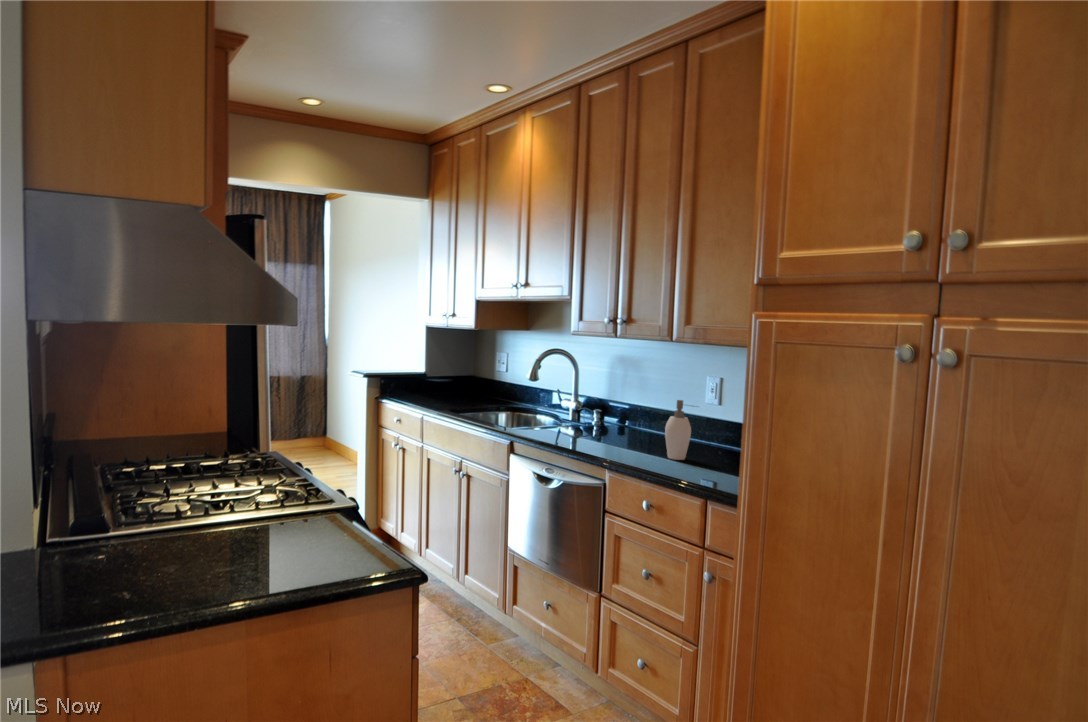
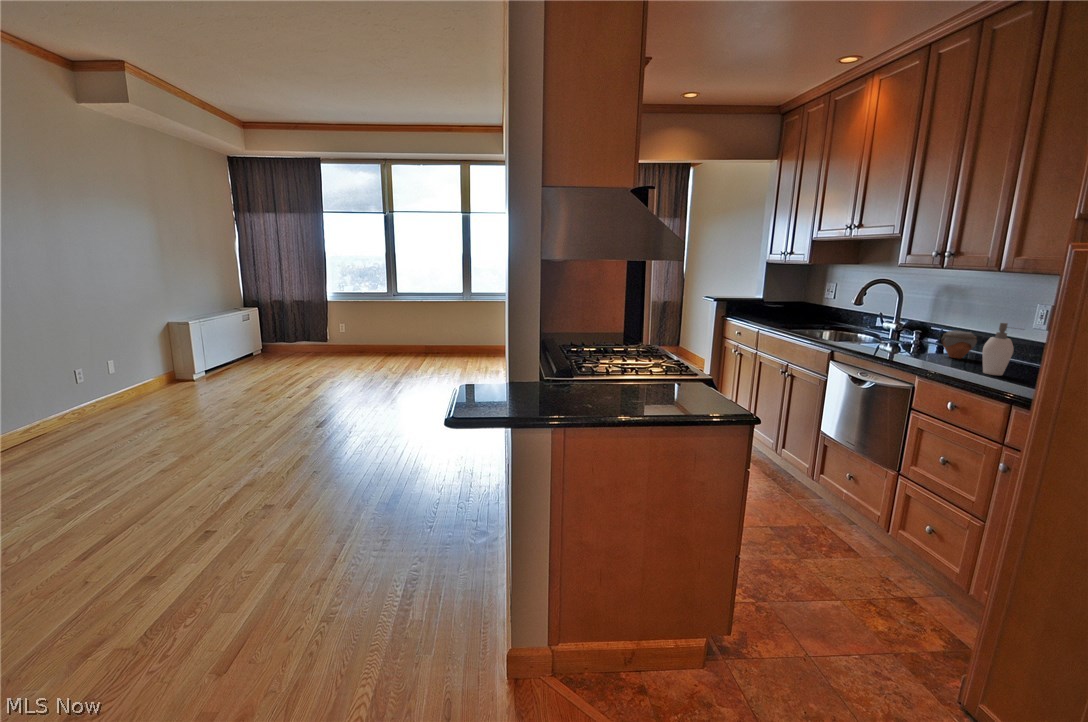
jar: none [621,408,654,440] -> present [941,330,977,359]

